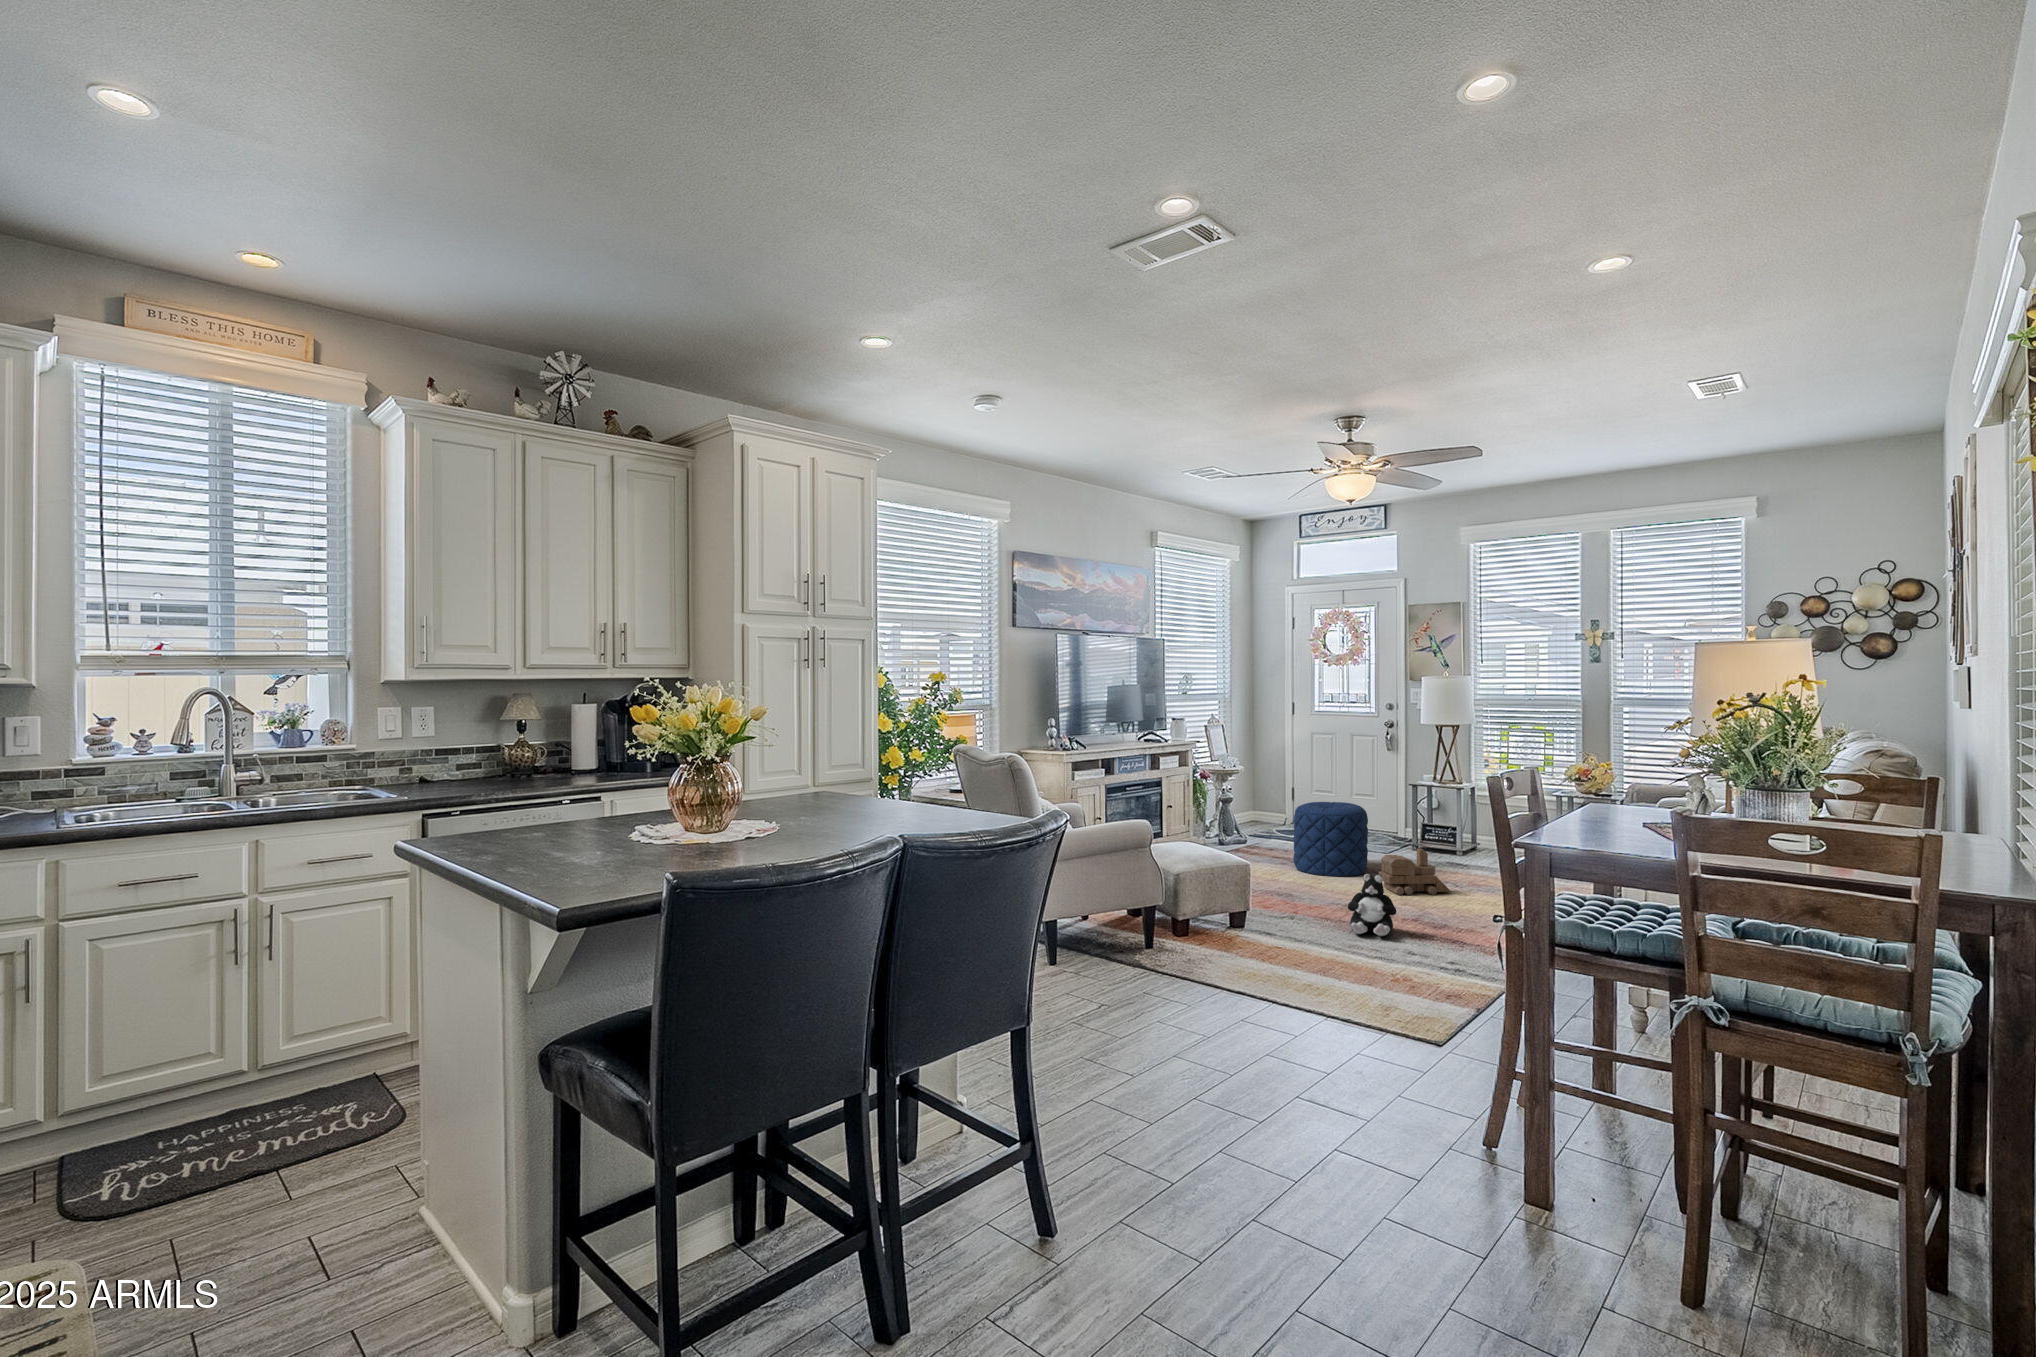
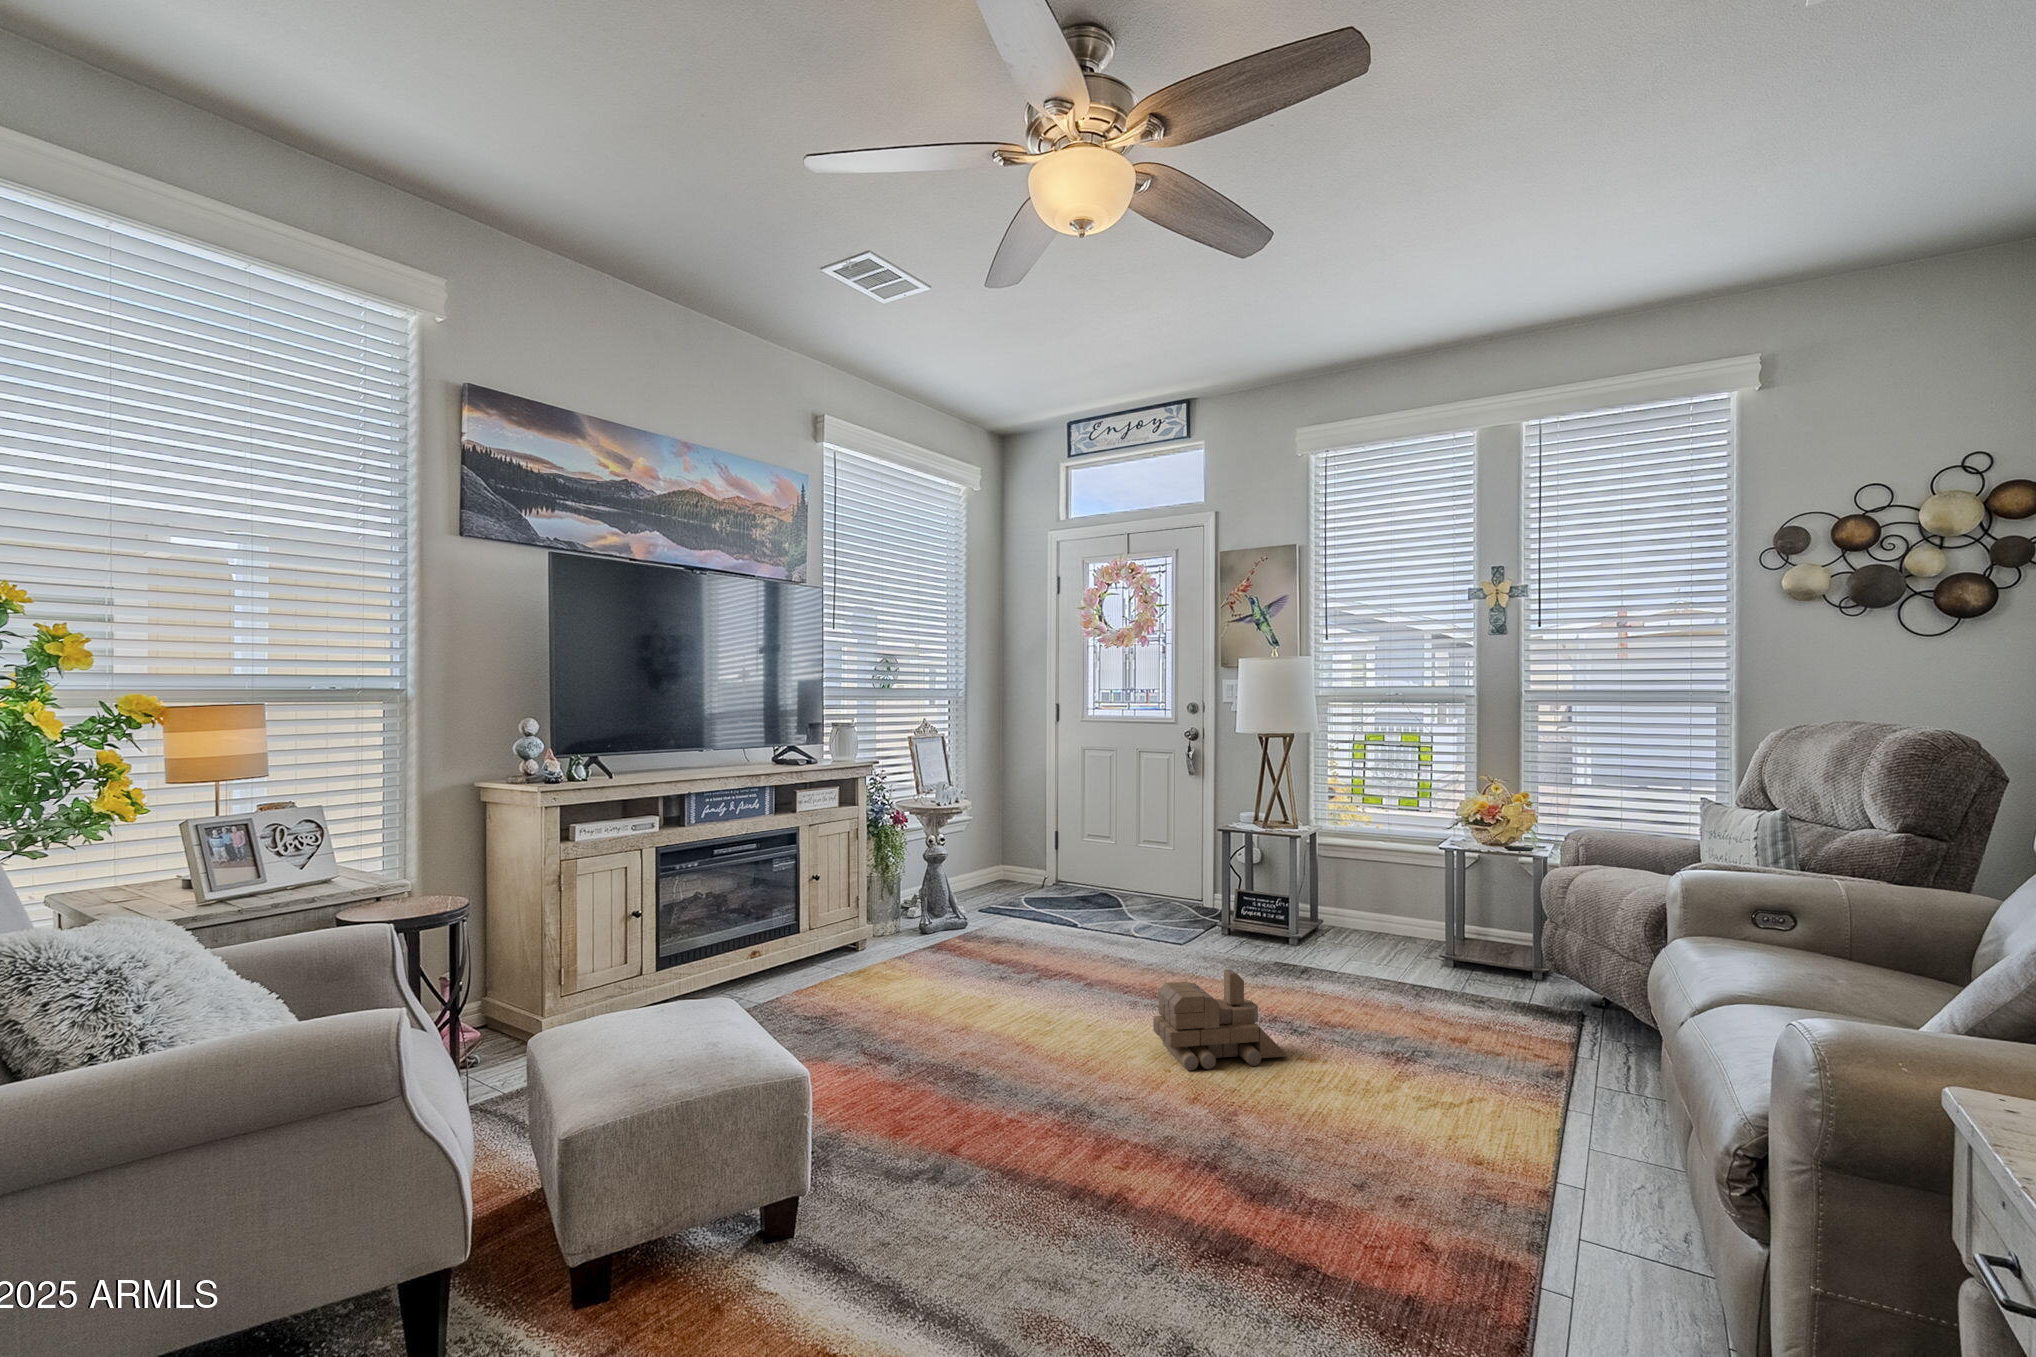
pouf: present [1293,802,1368,876] -> none [1015,868,1143,1012]
plush toy: present [1348,874,1396,937] -> none [1049,1092,1166,1282]

